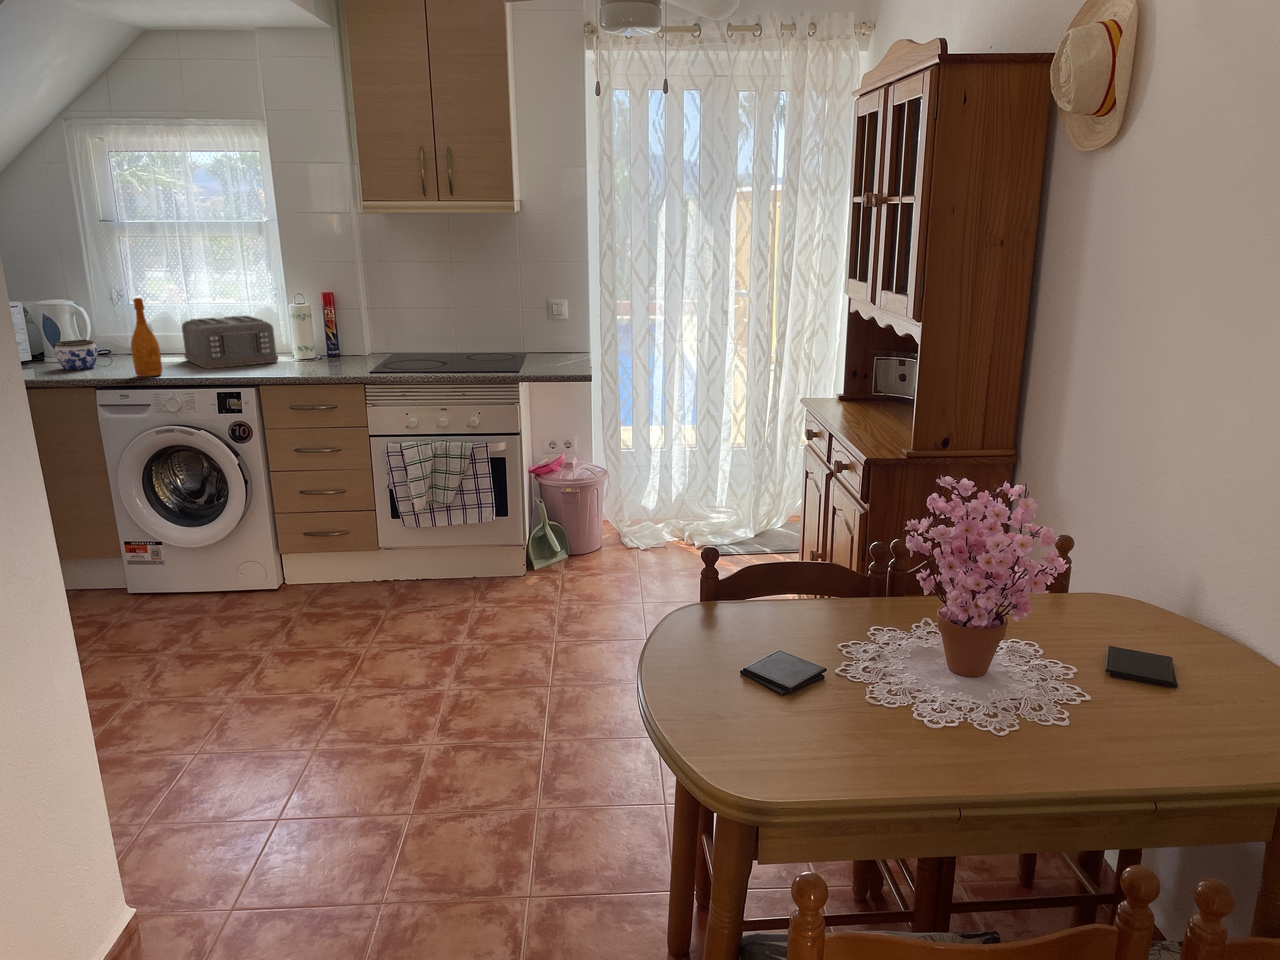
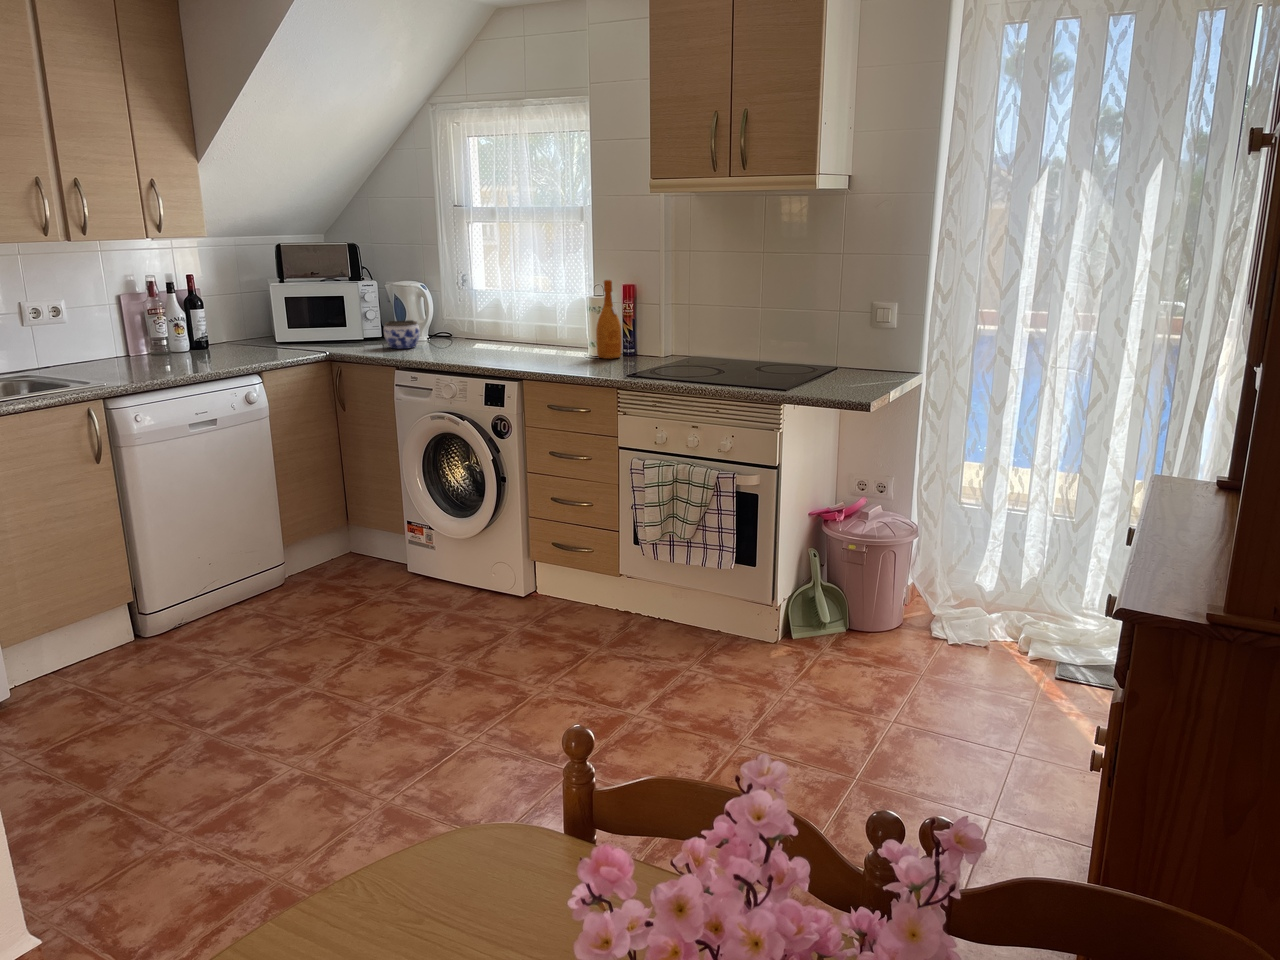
wine bottle: present [131,298,162,377] -> present [596,280,622,359]
toaster: present [182,316,278,369] -> none [491,304,569,357]

